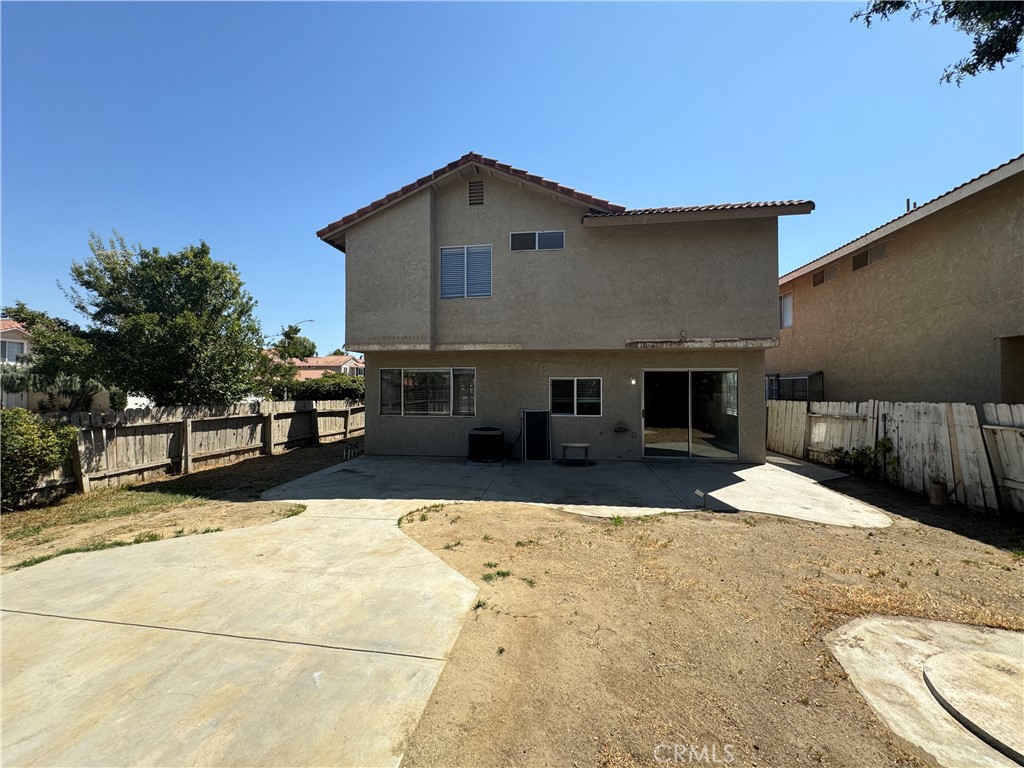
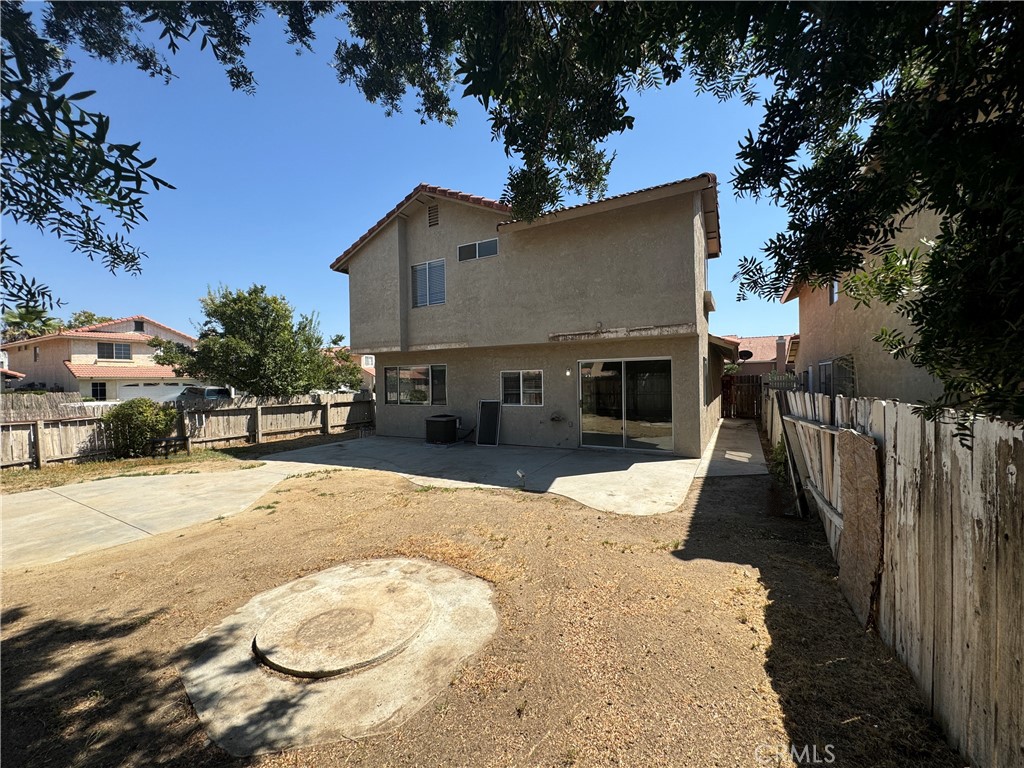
round table: present [557,442,593,467] -> present [150,436,190,459]

